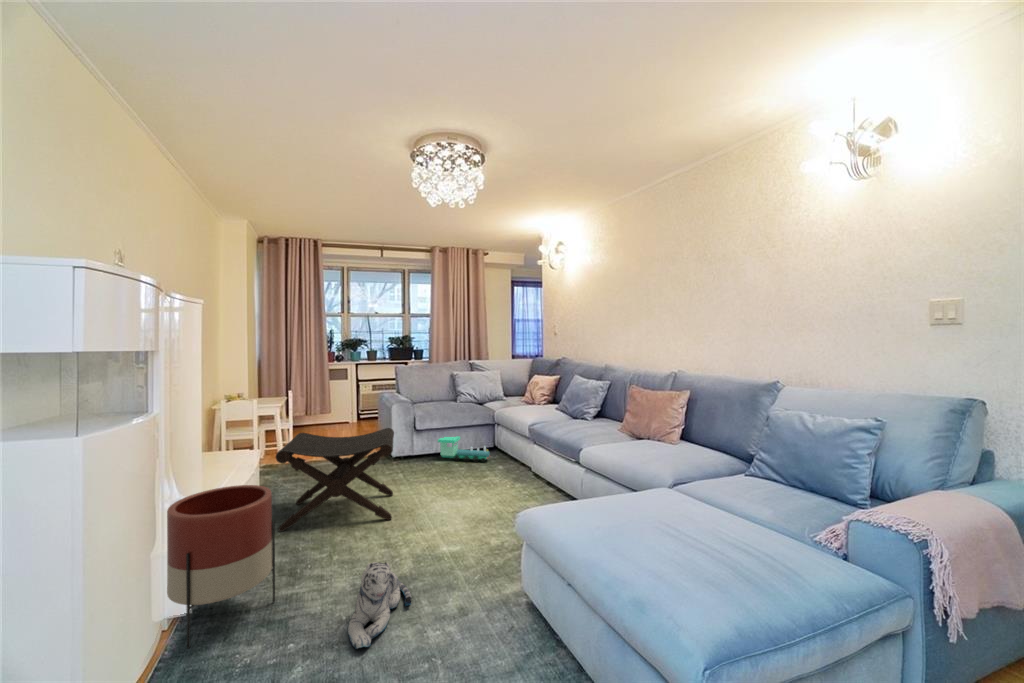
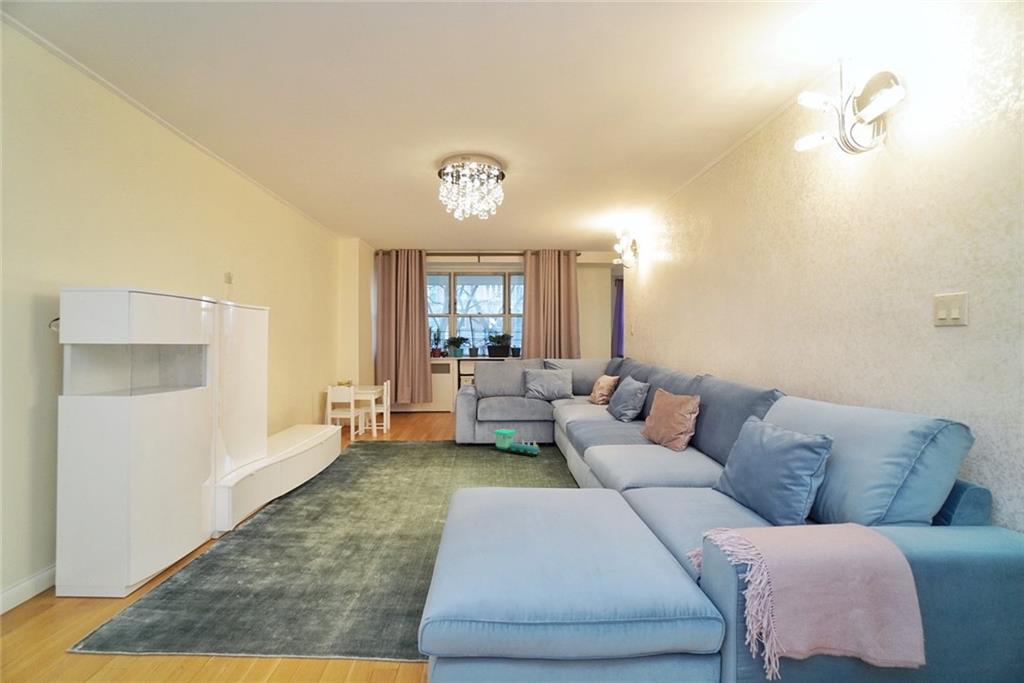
footstool: present [276,428,394,532] -> none [328,413,433,492]
planter: present [167,485,275,649] -> none [218,444,290,548]
plush toy: present [348,562,411,649] -> none [308,512,376,572]

